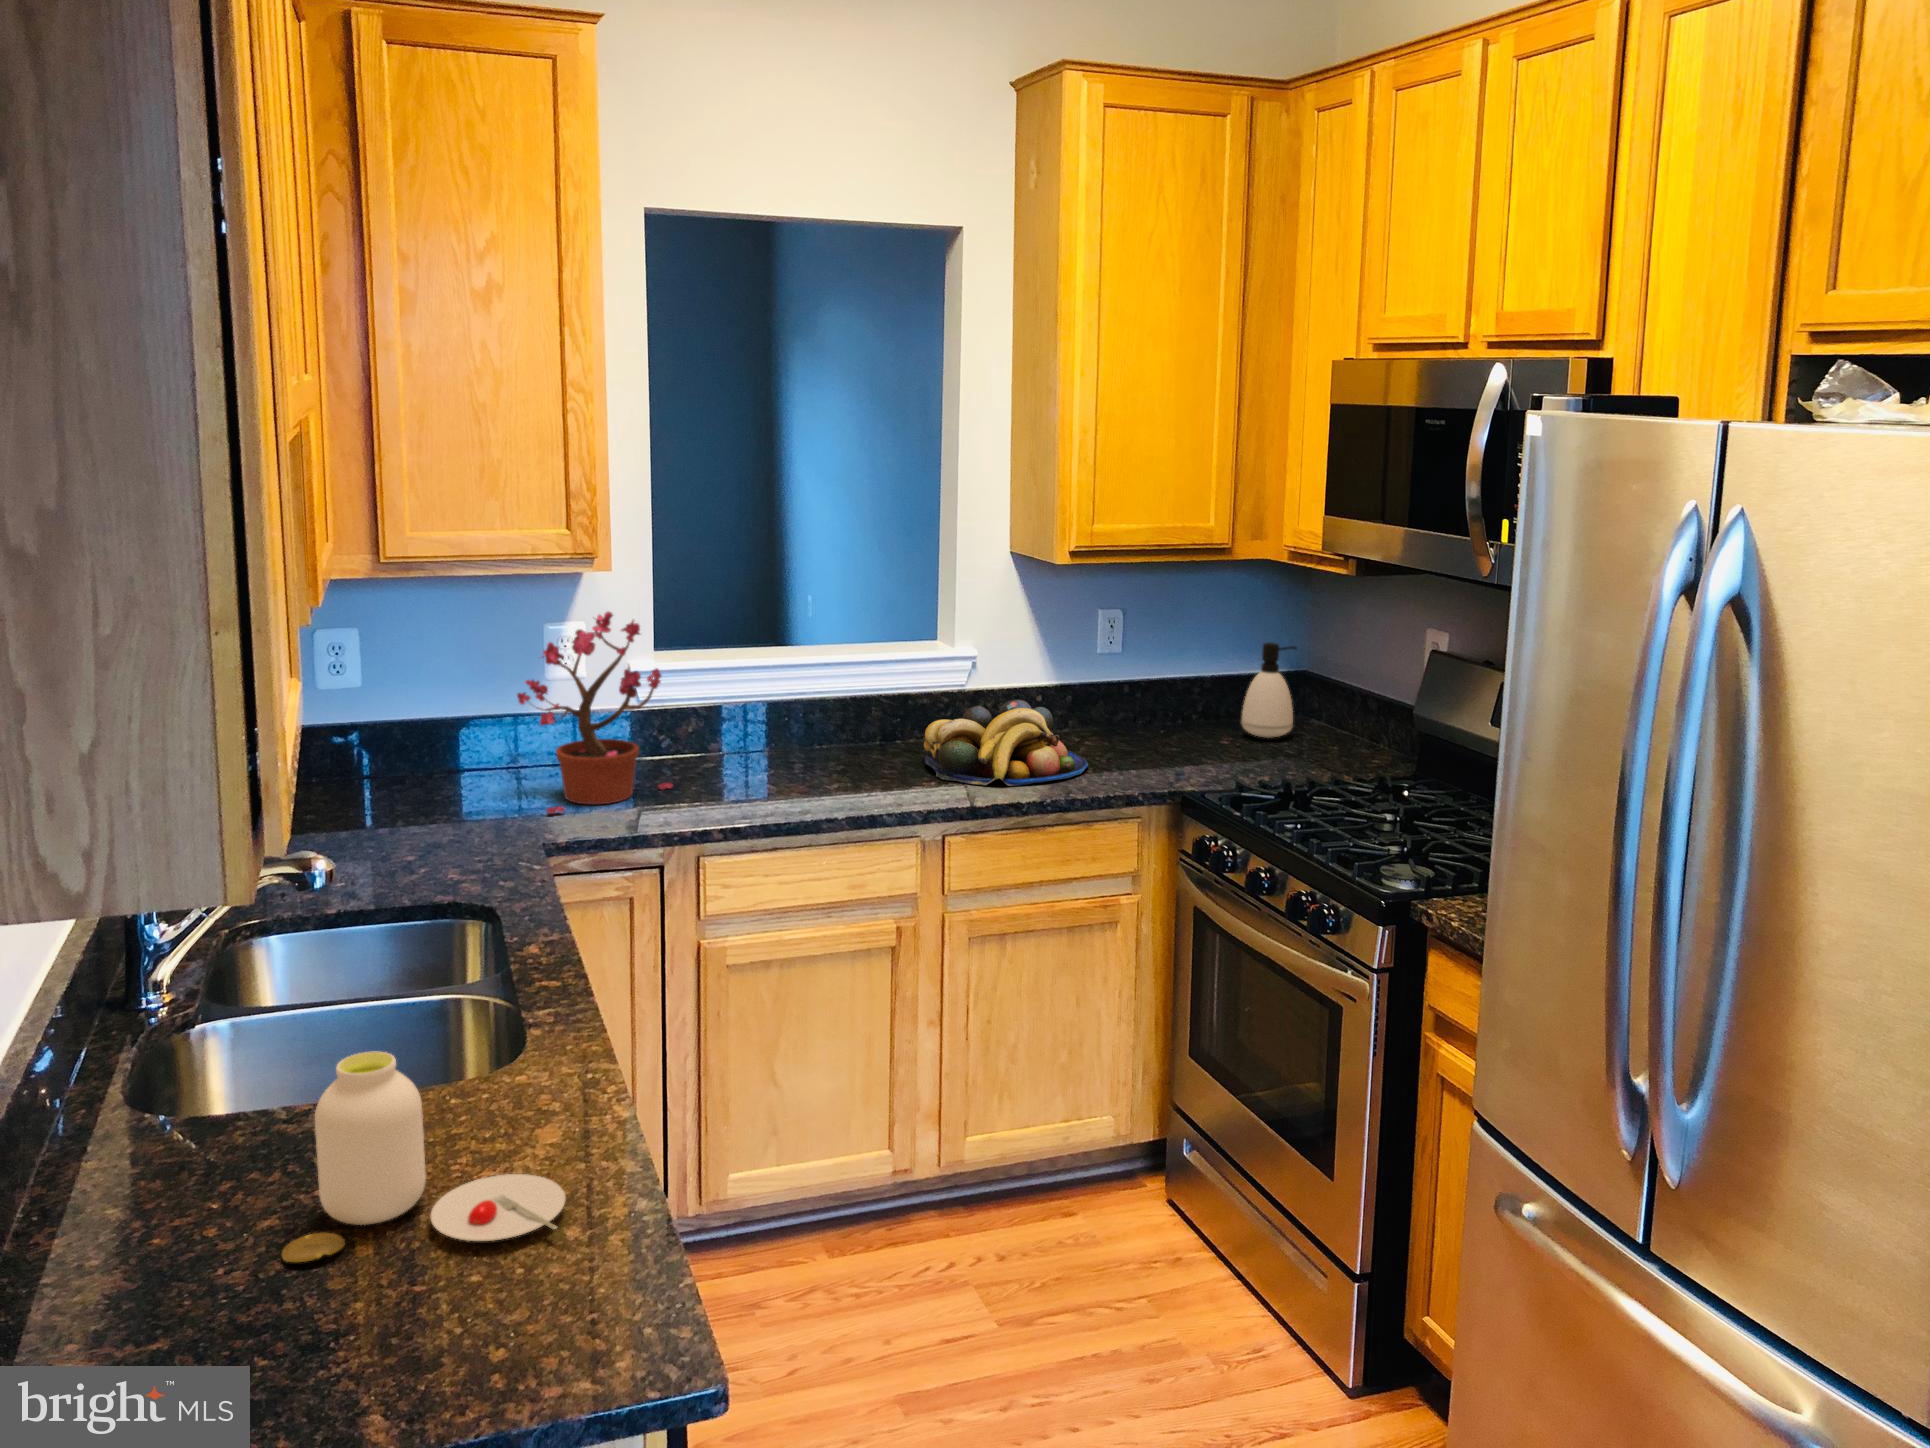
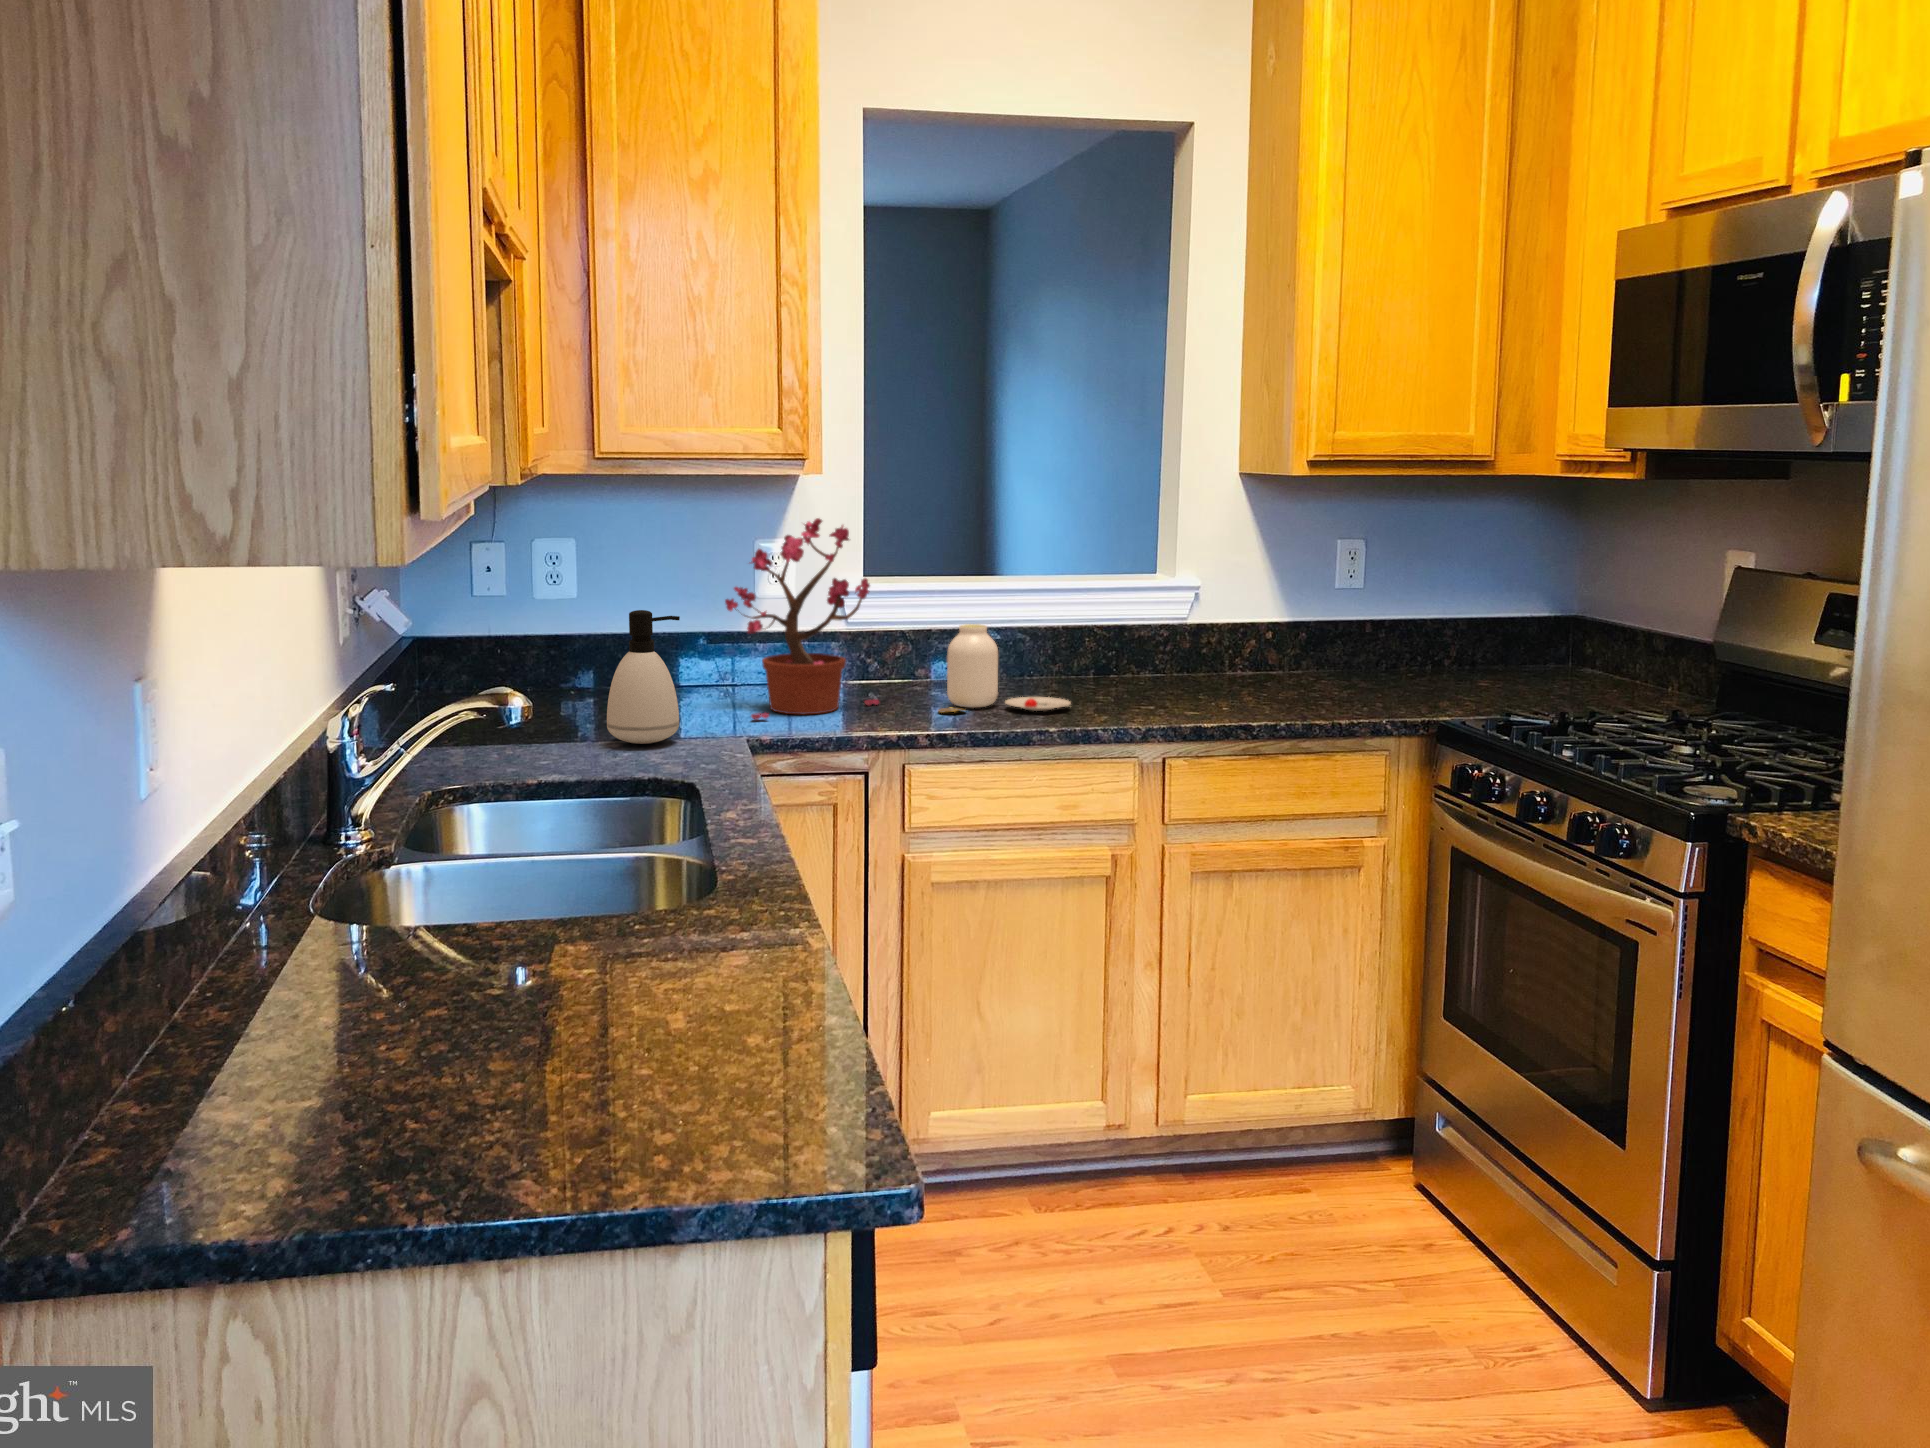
soap dispenser: present [1241,642,1296,738] -> present [607,610,680,744]
fruit bowl: present [924,700,1088,786] -> none [1144,627,1327,710]
jar: present [282,1052,566,1262] -> present [938,624,1070,713]

